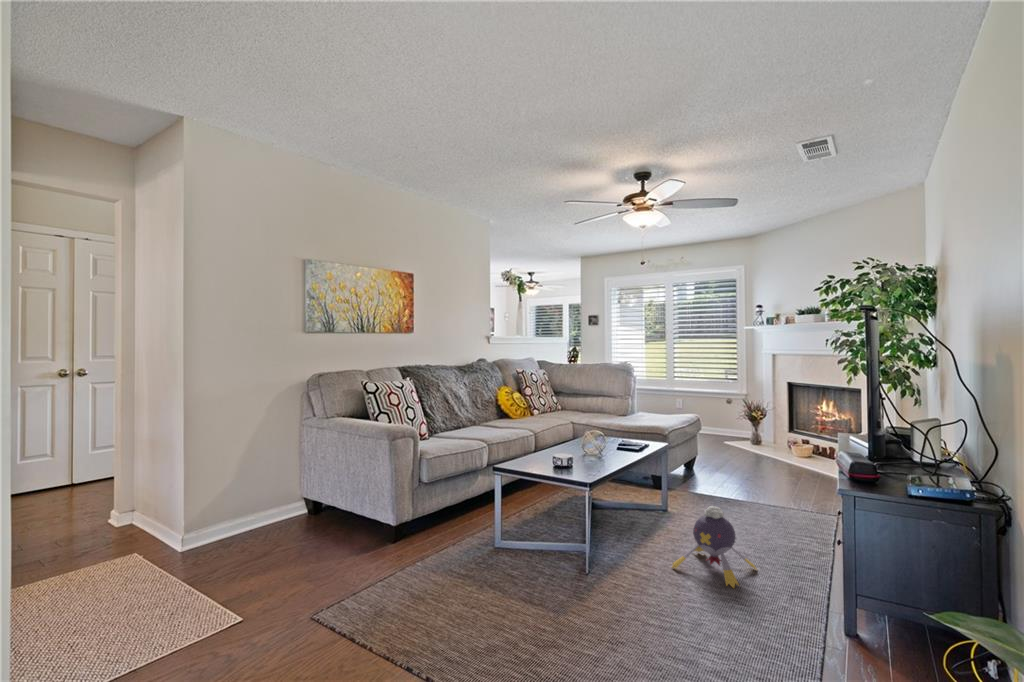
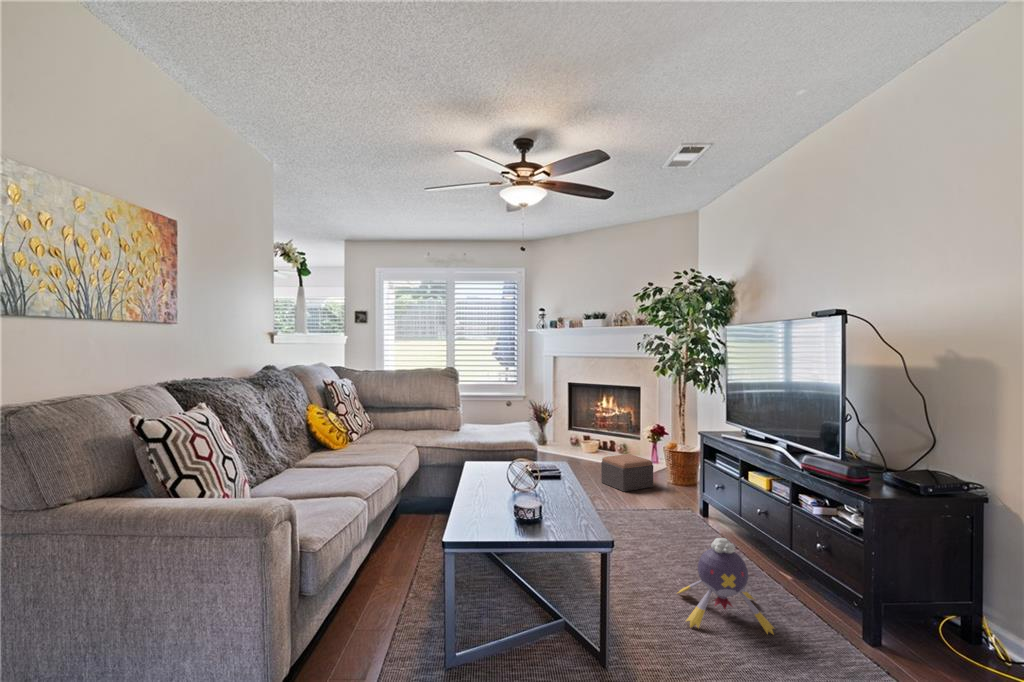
footstool: none [764,454,816,490] -> present [601,454,653,492]

